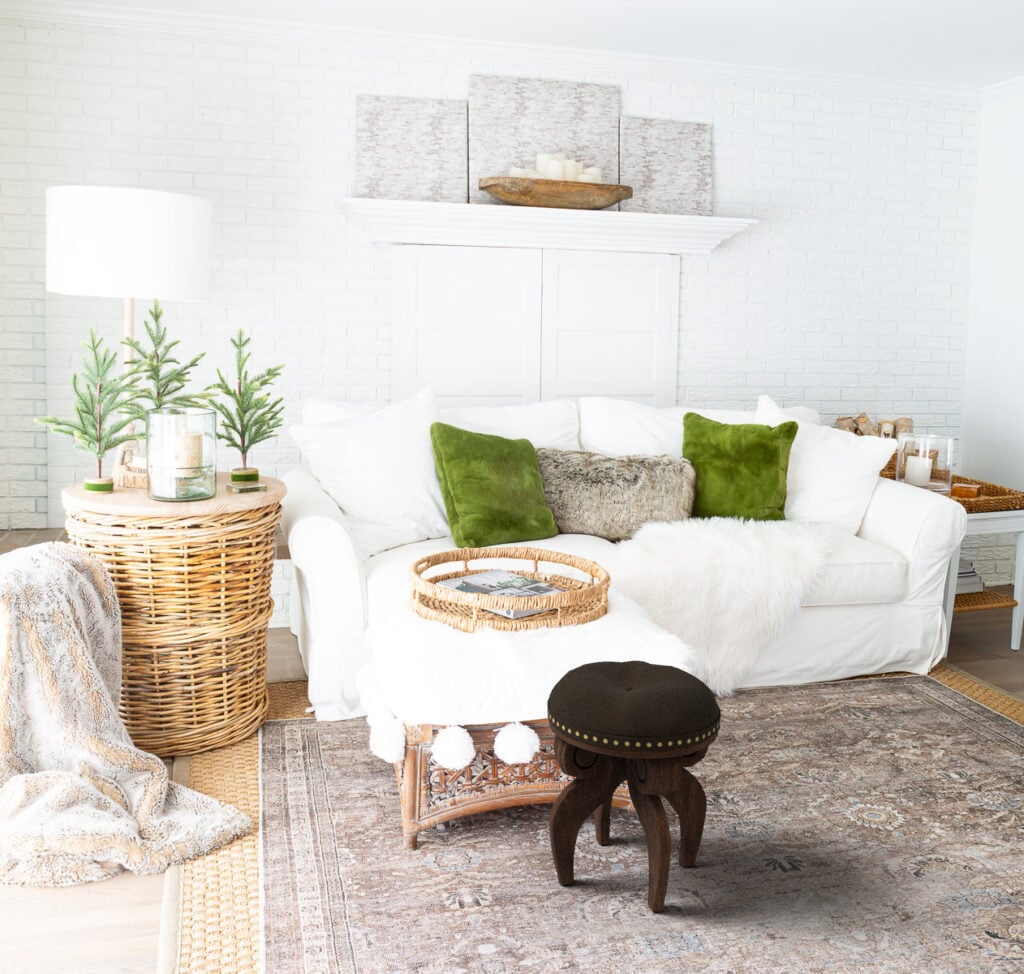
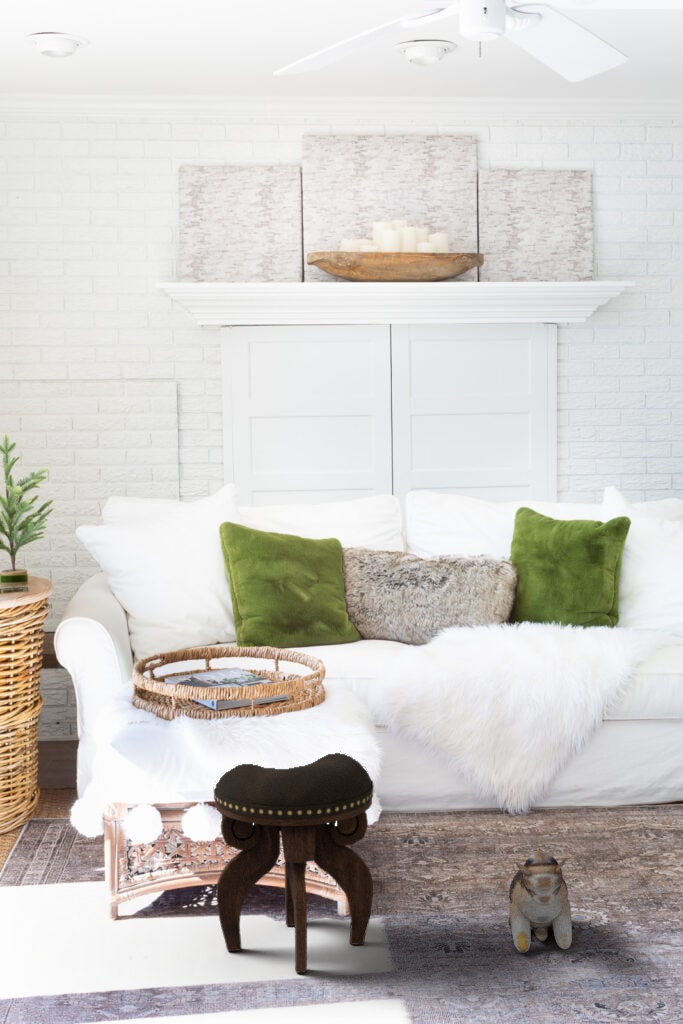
plush toy: none [818,764,928,867] -> present [509,850,572,953]

